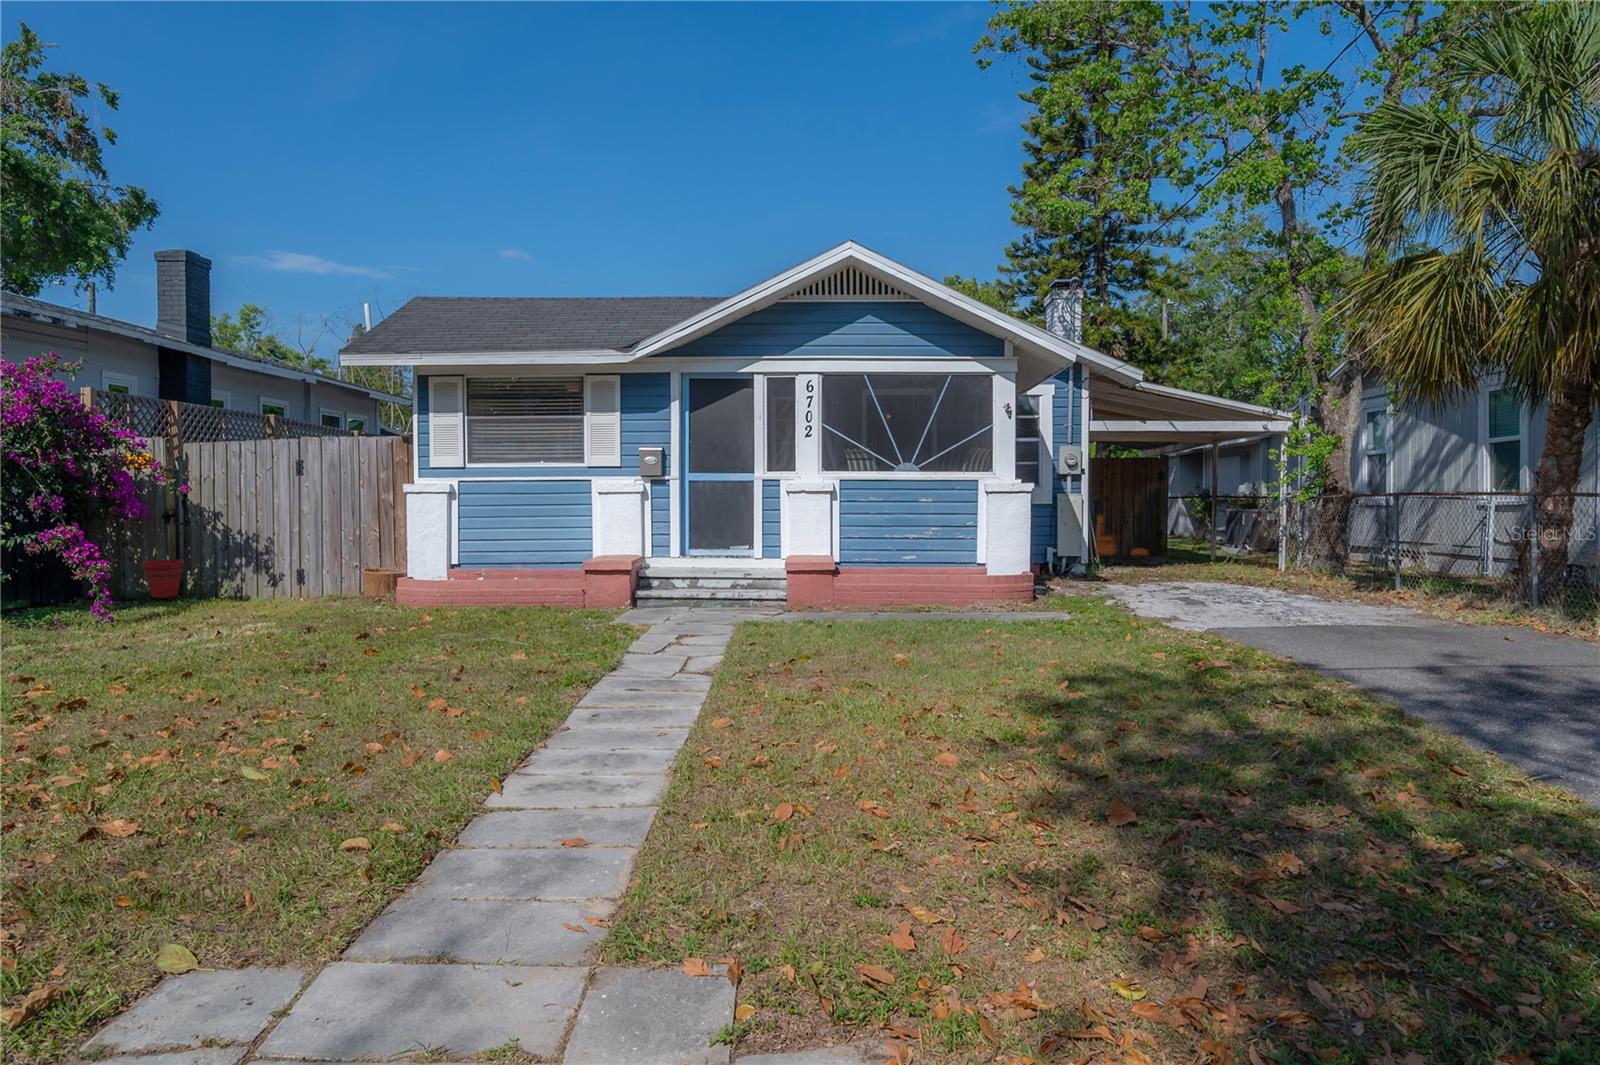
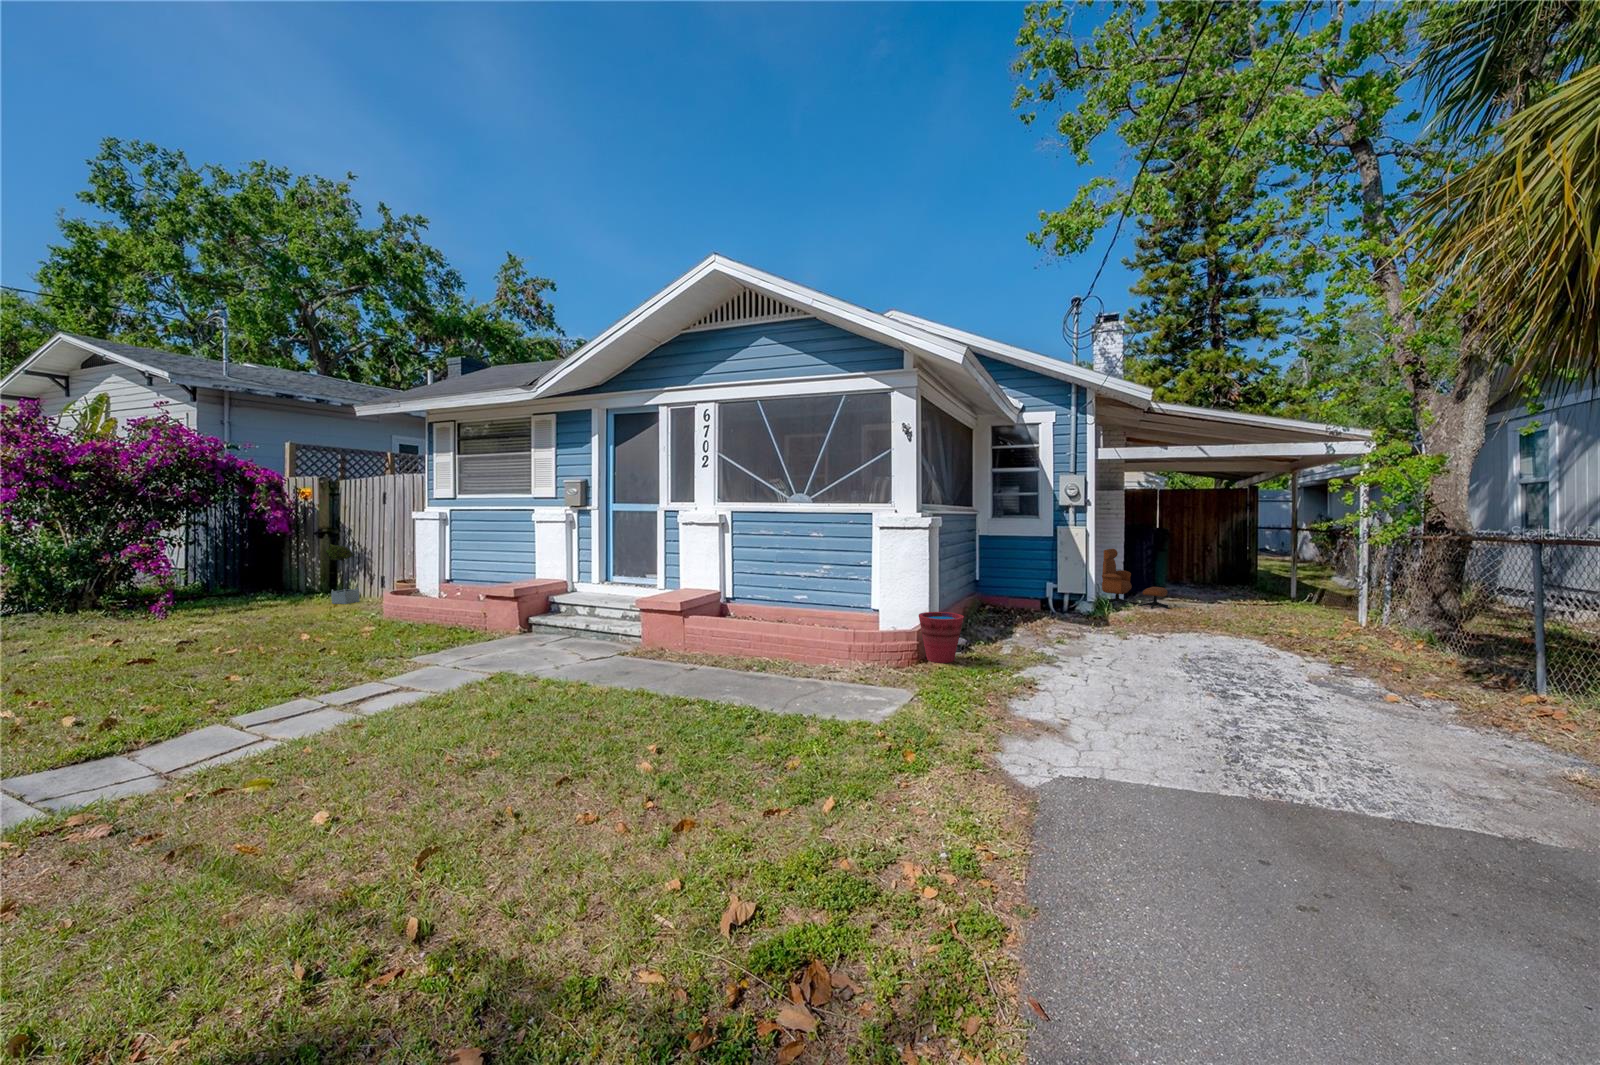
potted tree: none [280,521,319,596] -> present [326,544,360,604]
bucket: present [142,559,184,598] -> present [919,612,964,663]

